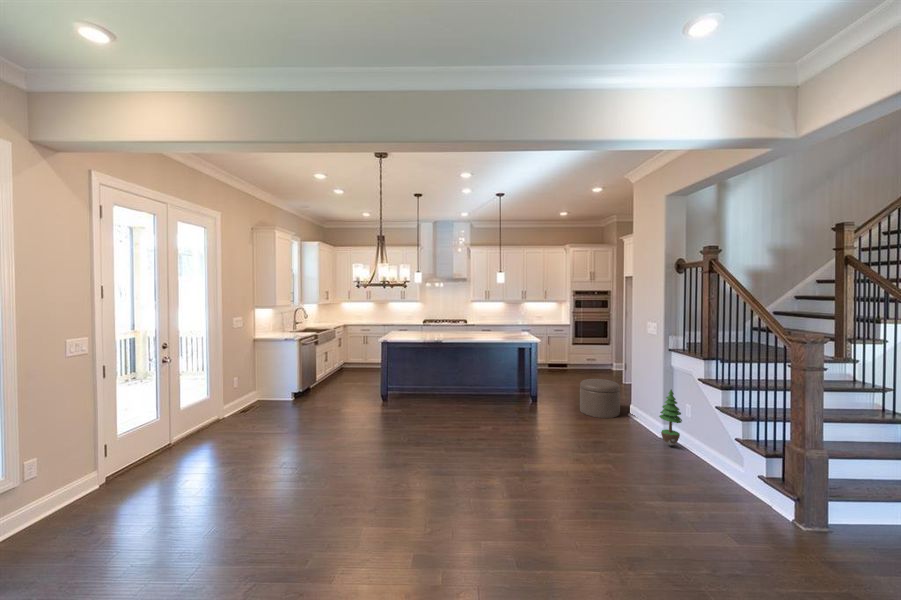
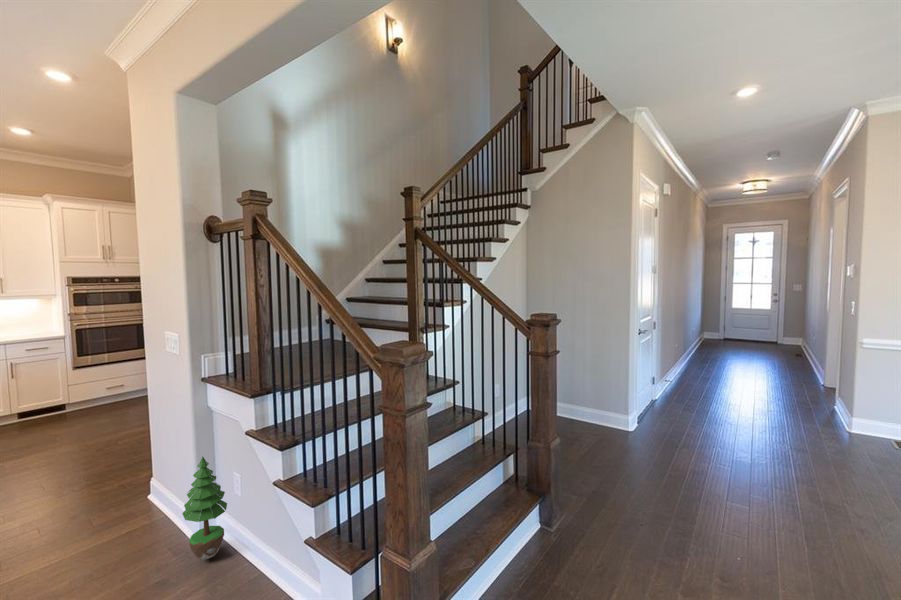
ottoman: present [580,379,620,418] -> none [24,444,130,539]

